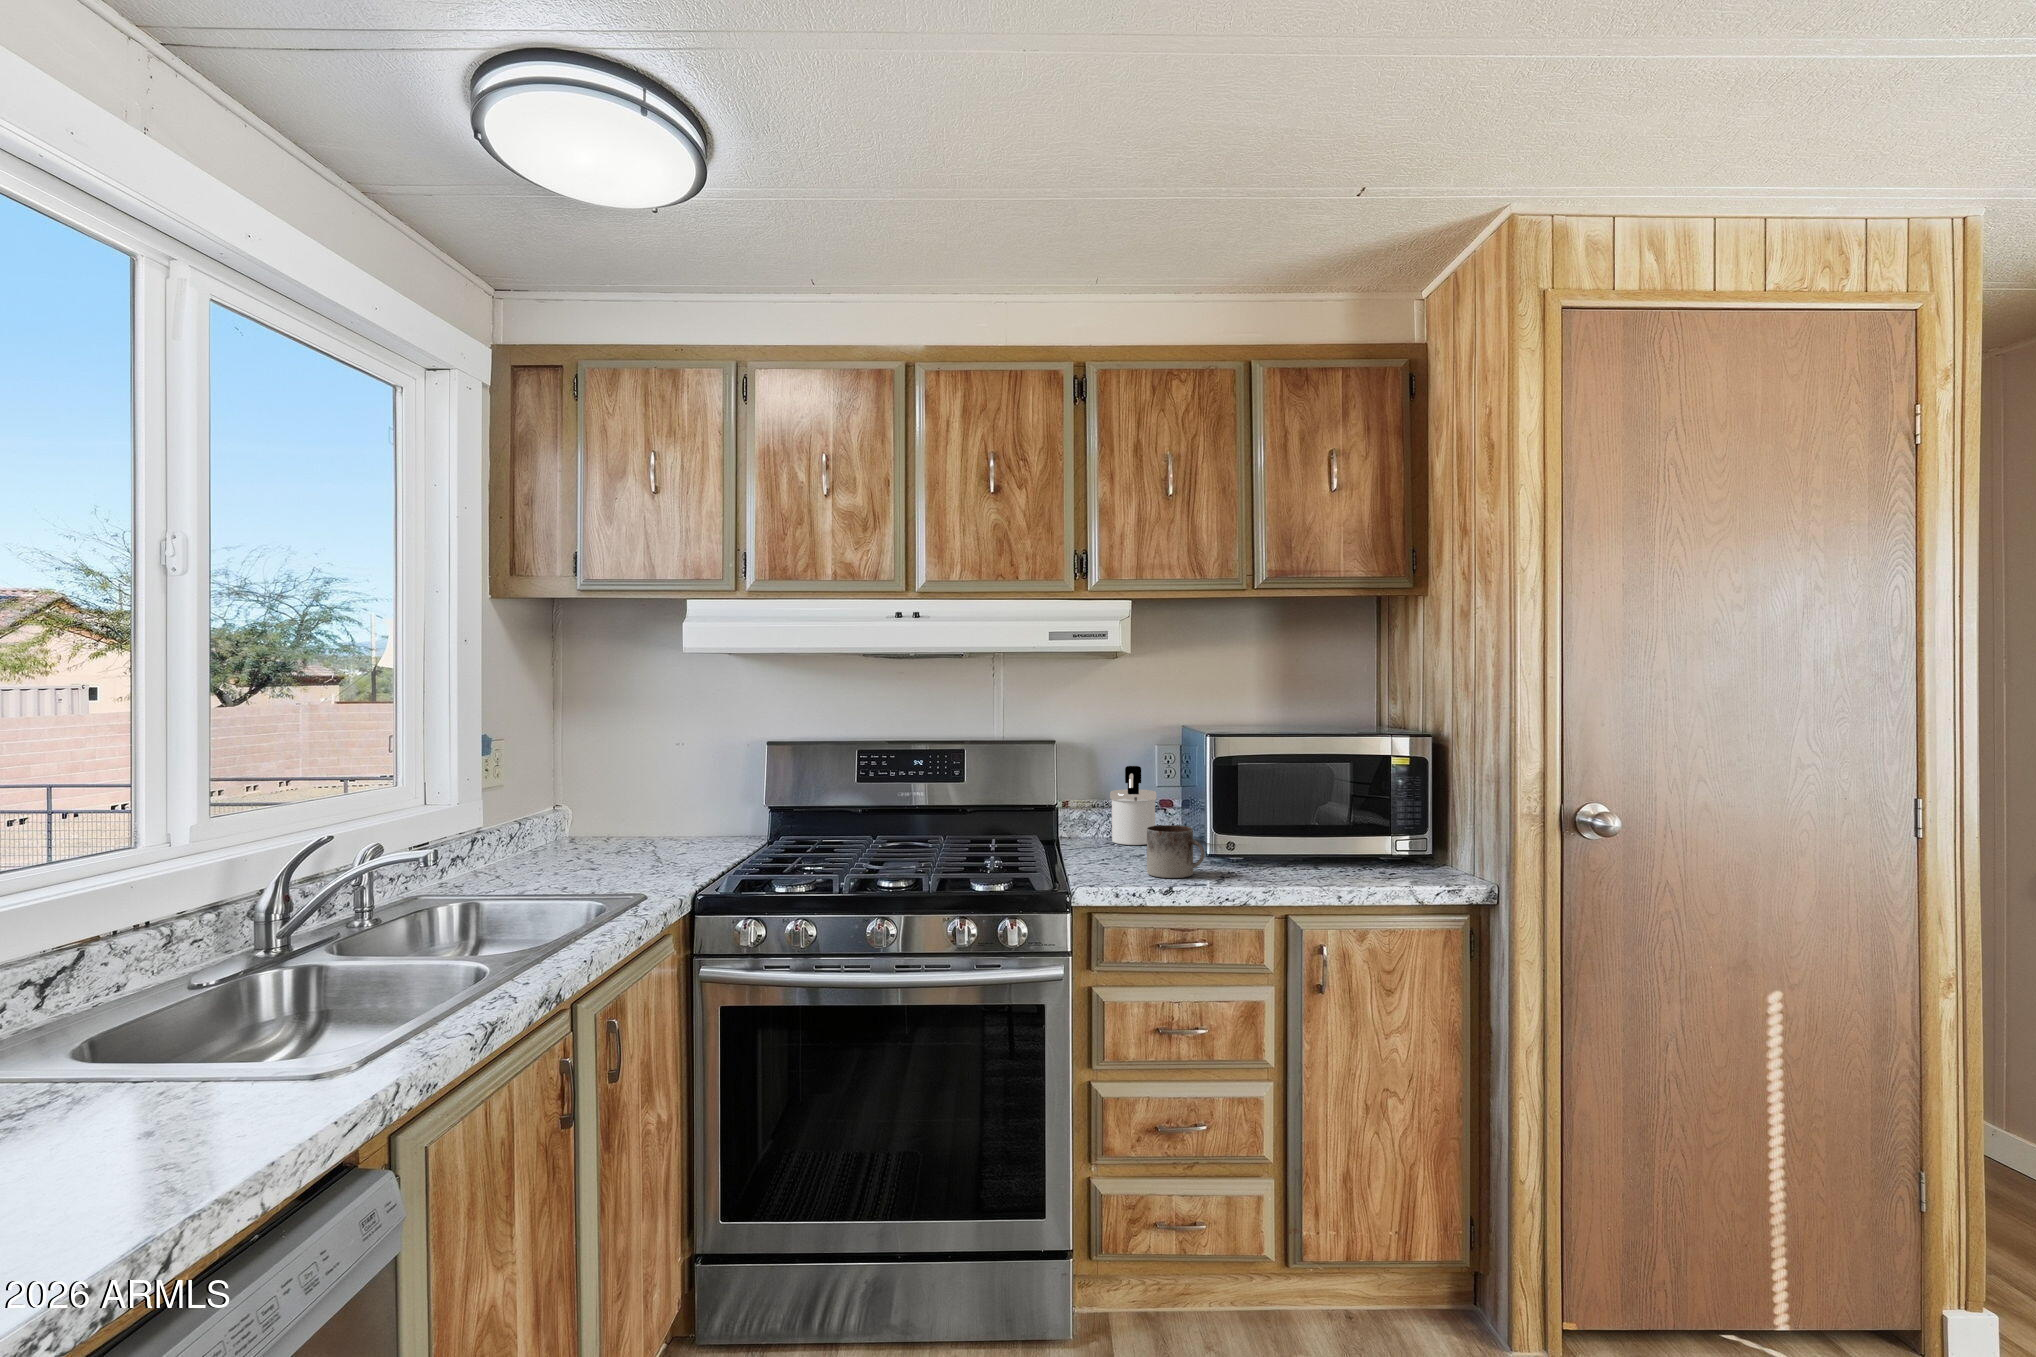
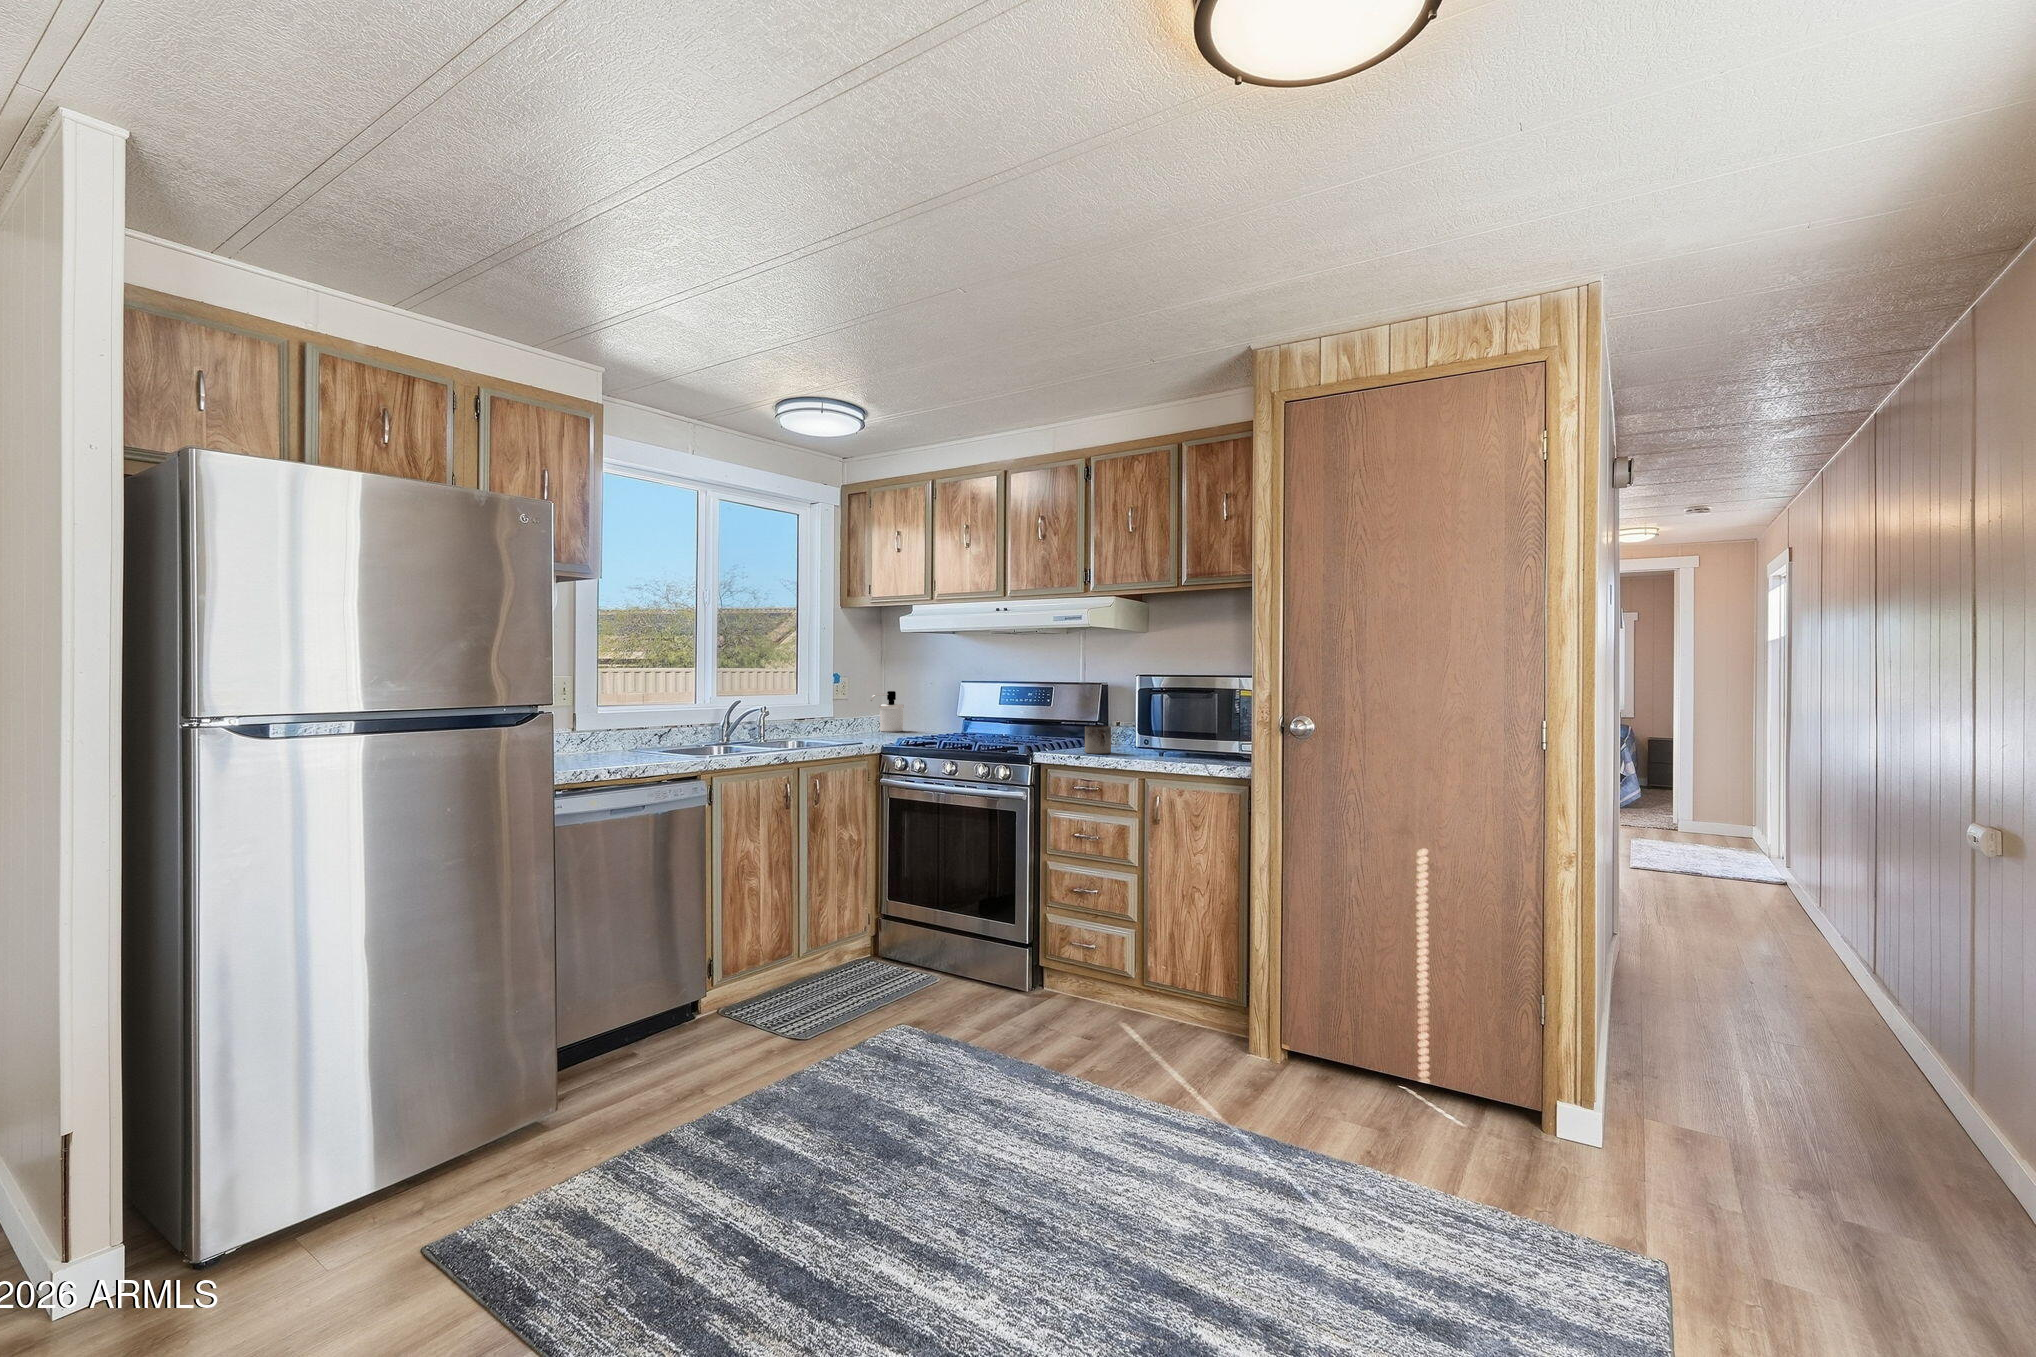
soap dispenser: present [1110,766,1157,845] -> present [871,691,904,732]

